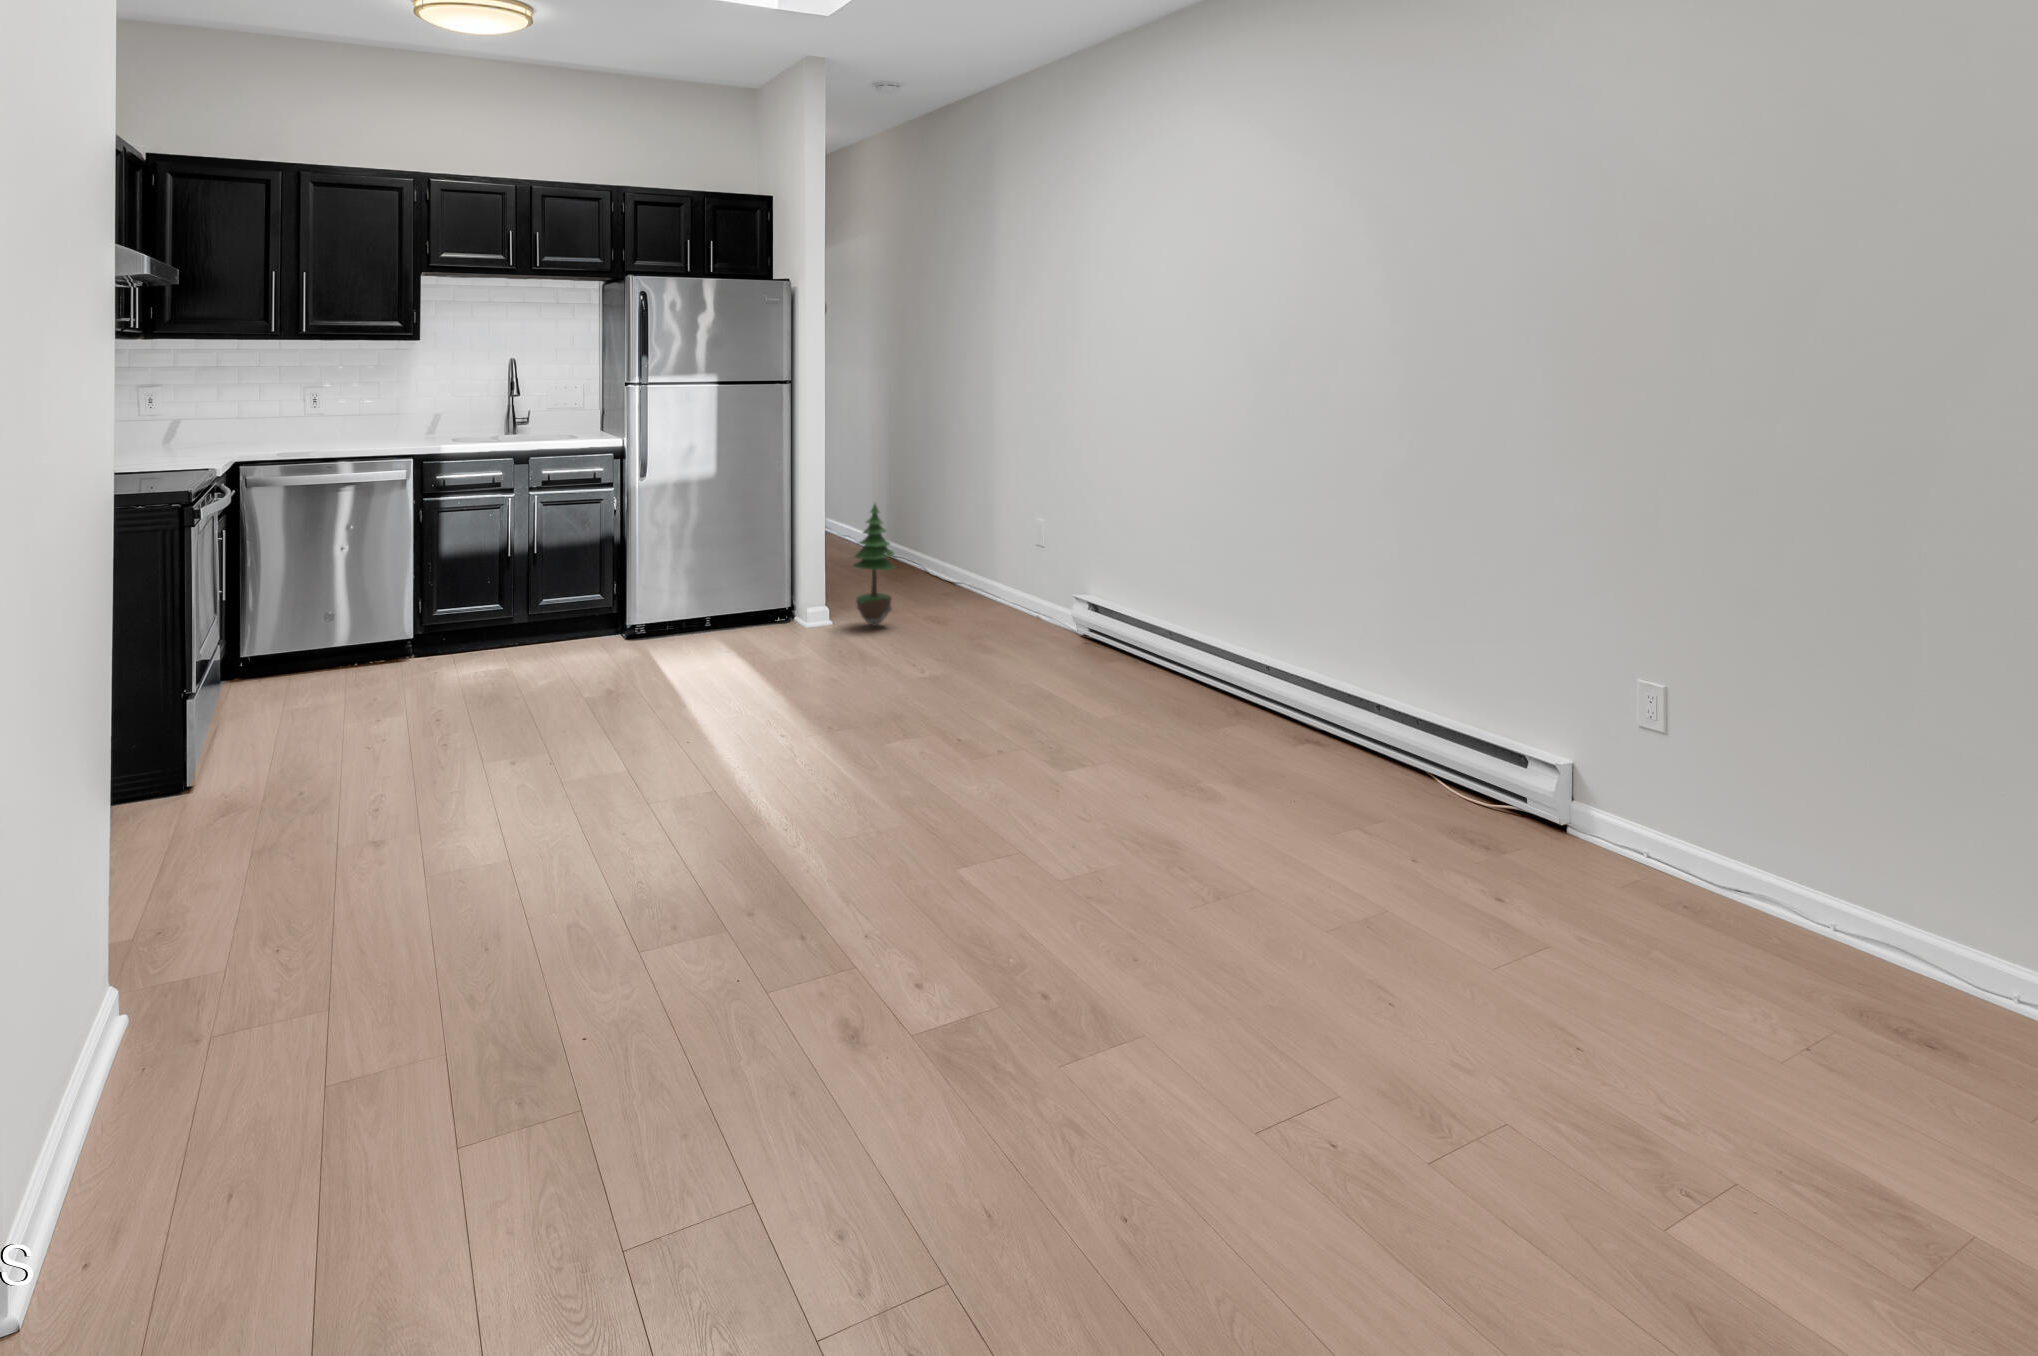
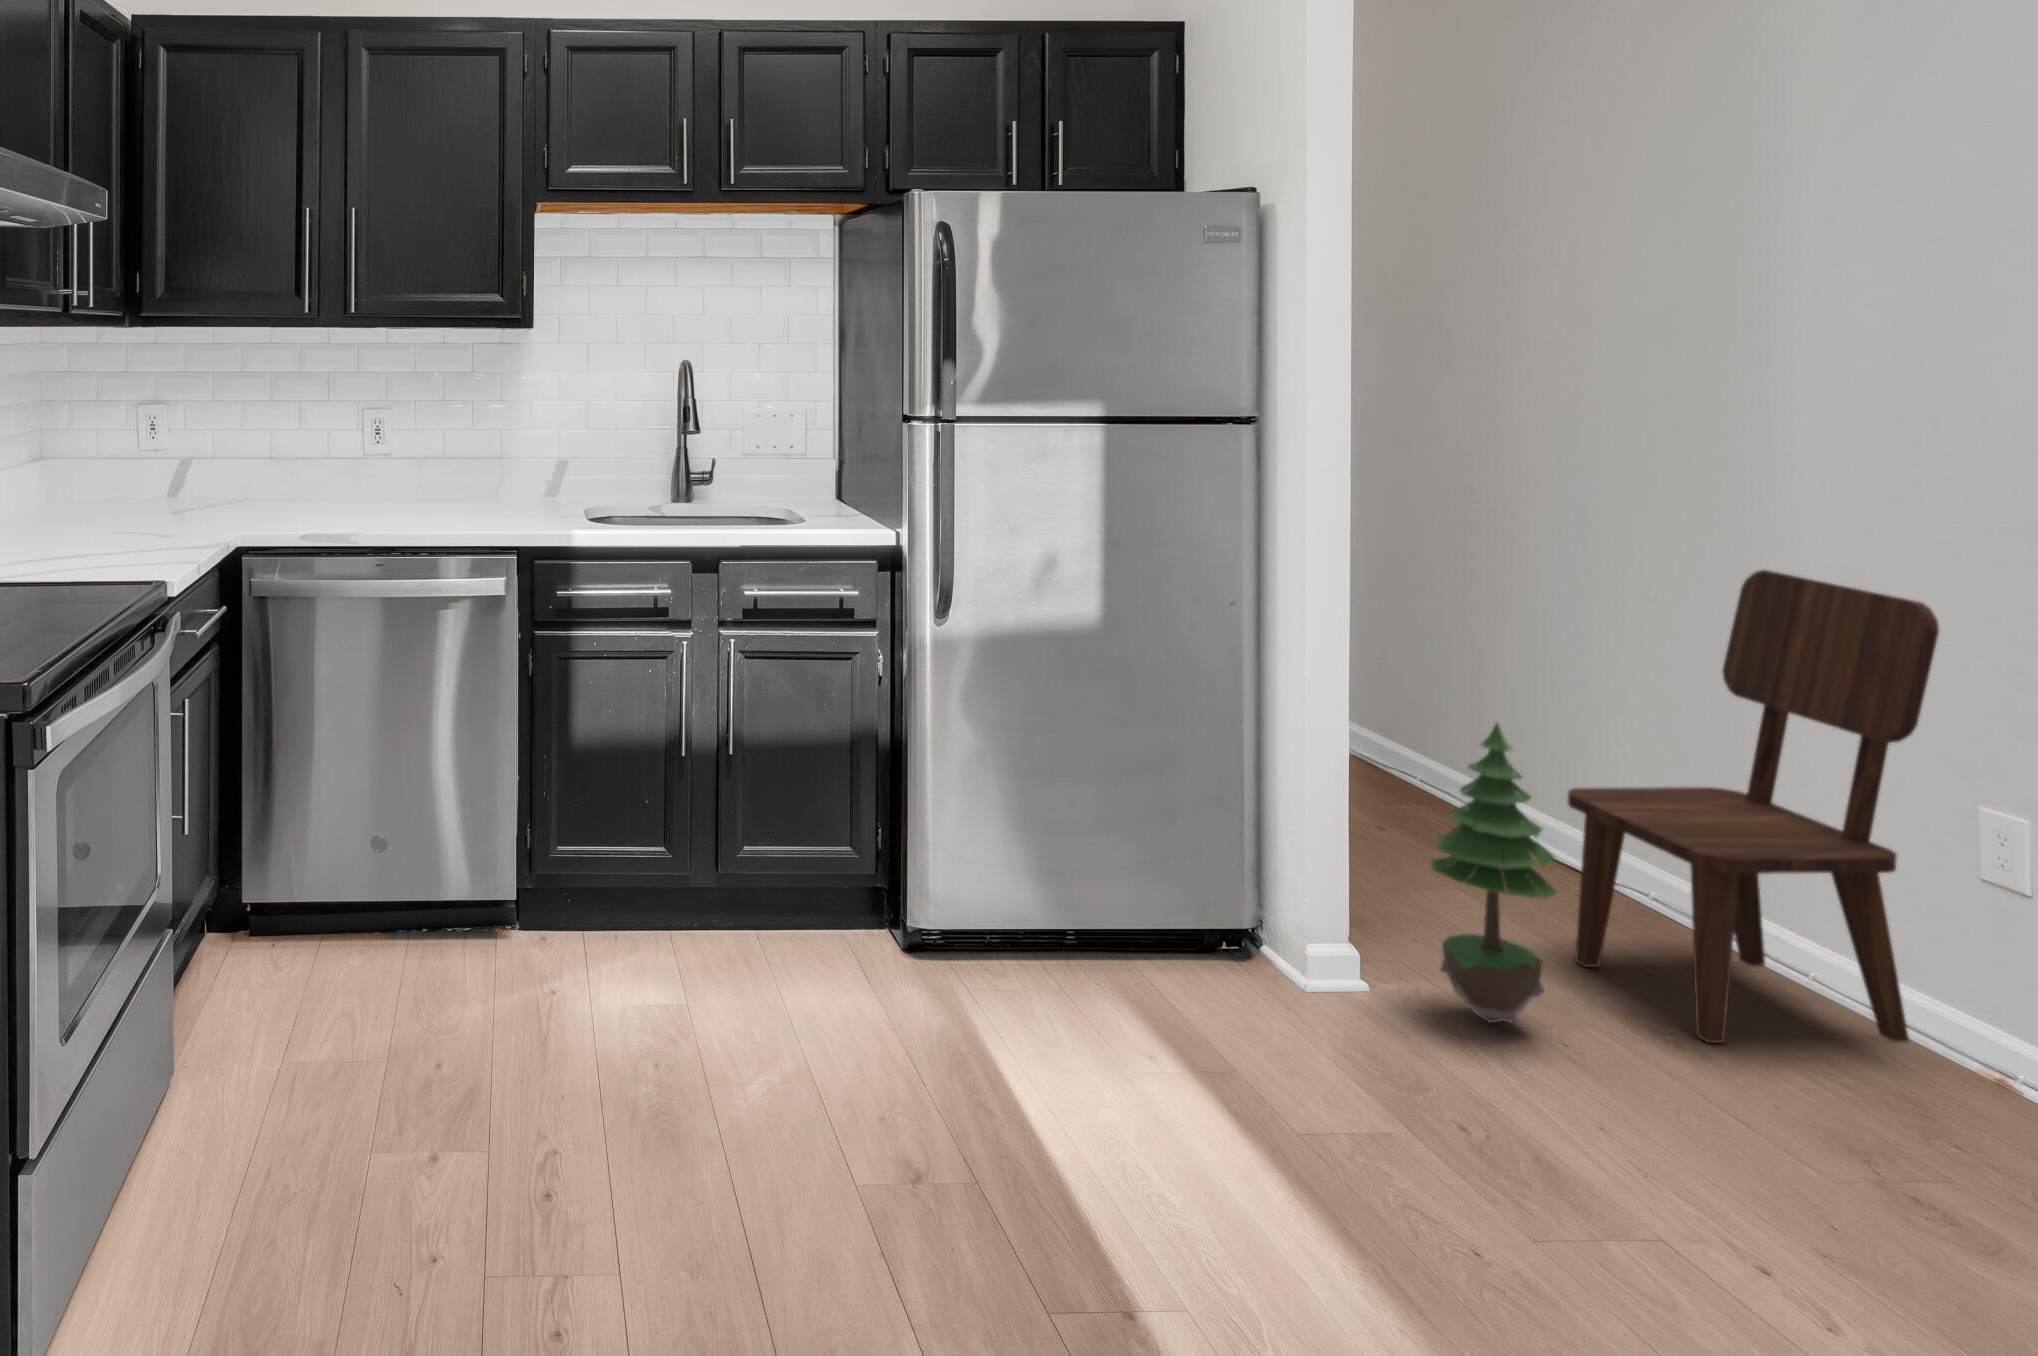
dining chair: none [917,440,1025,622] -> present [1568,570,1939,1043]

